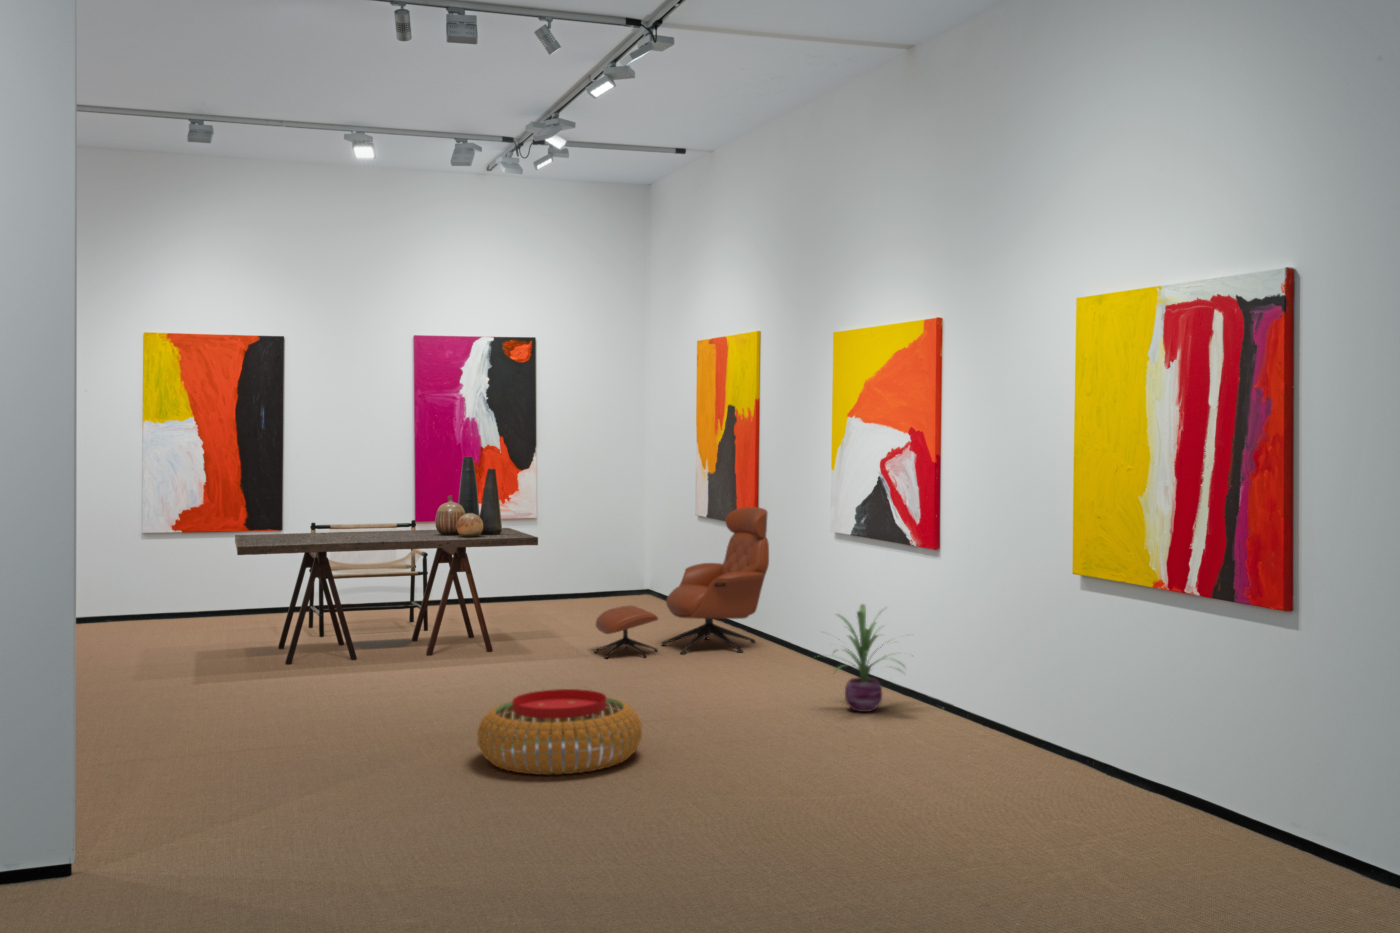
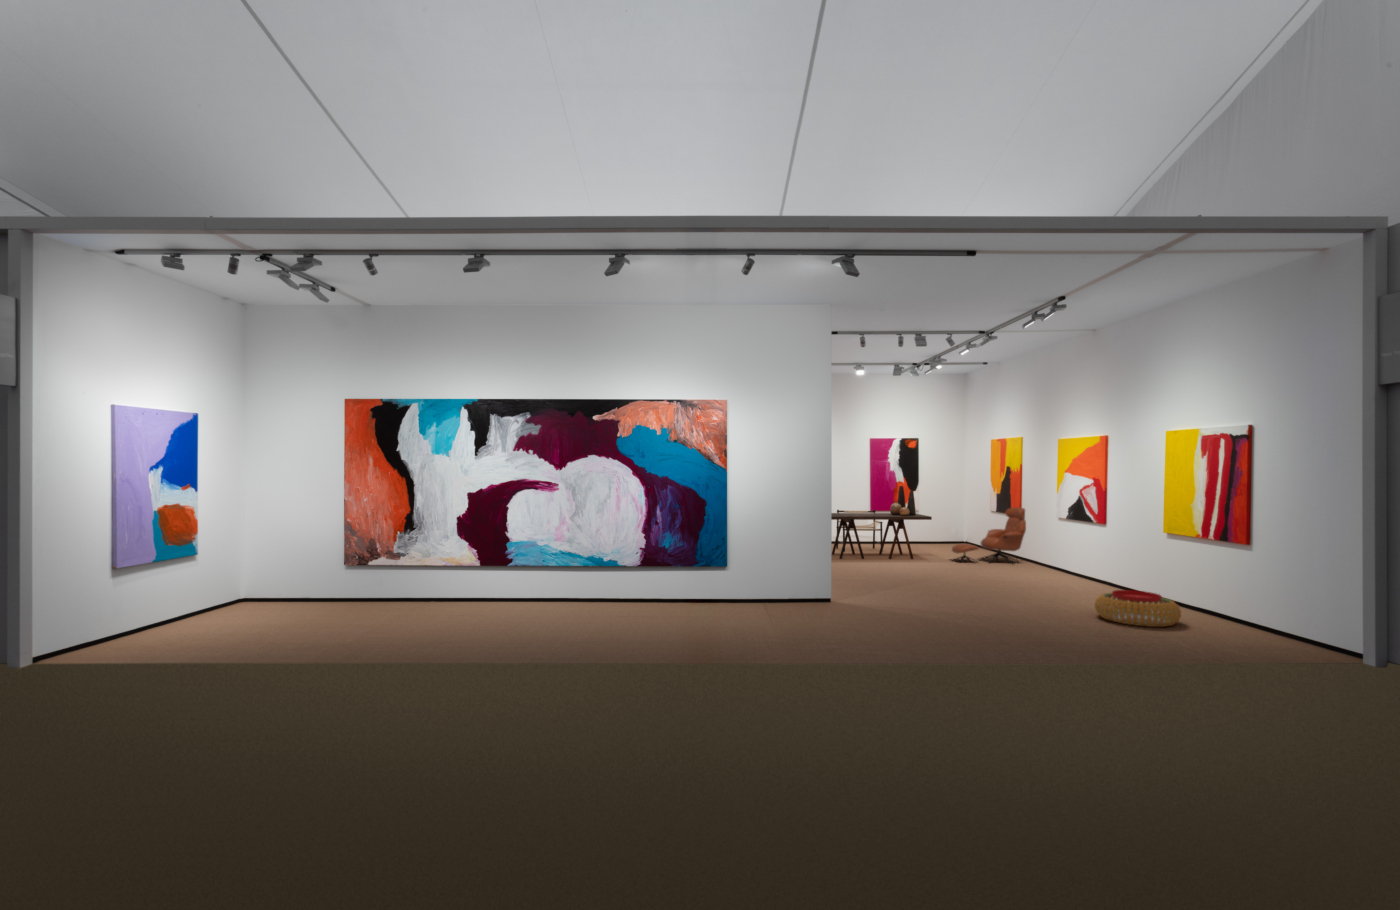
decorative plant: present [833,604,904,712] -> none [1048,544,1096,584]
pouf: present [477,689,642,775] -> present [1095,590,1181,627]

